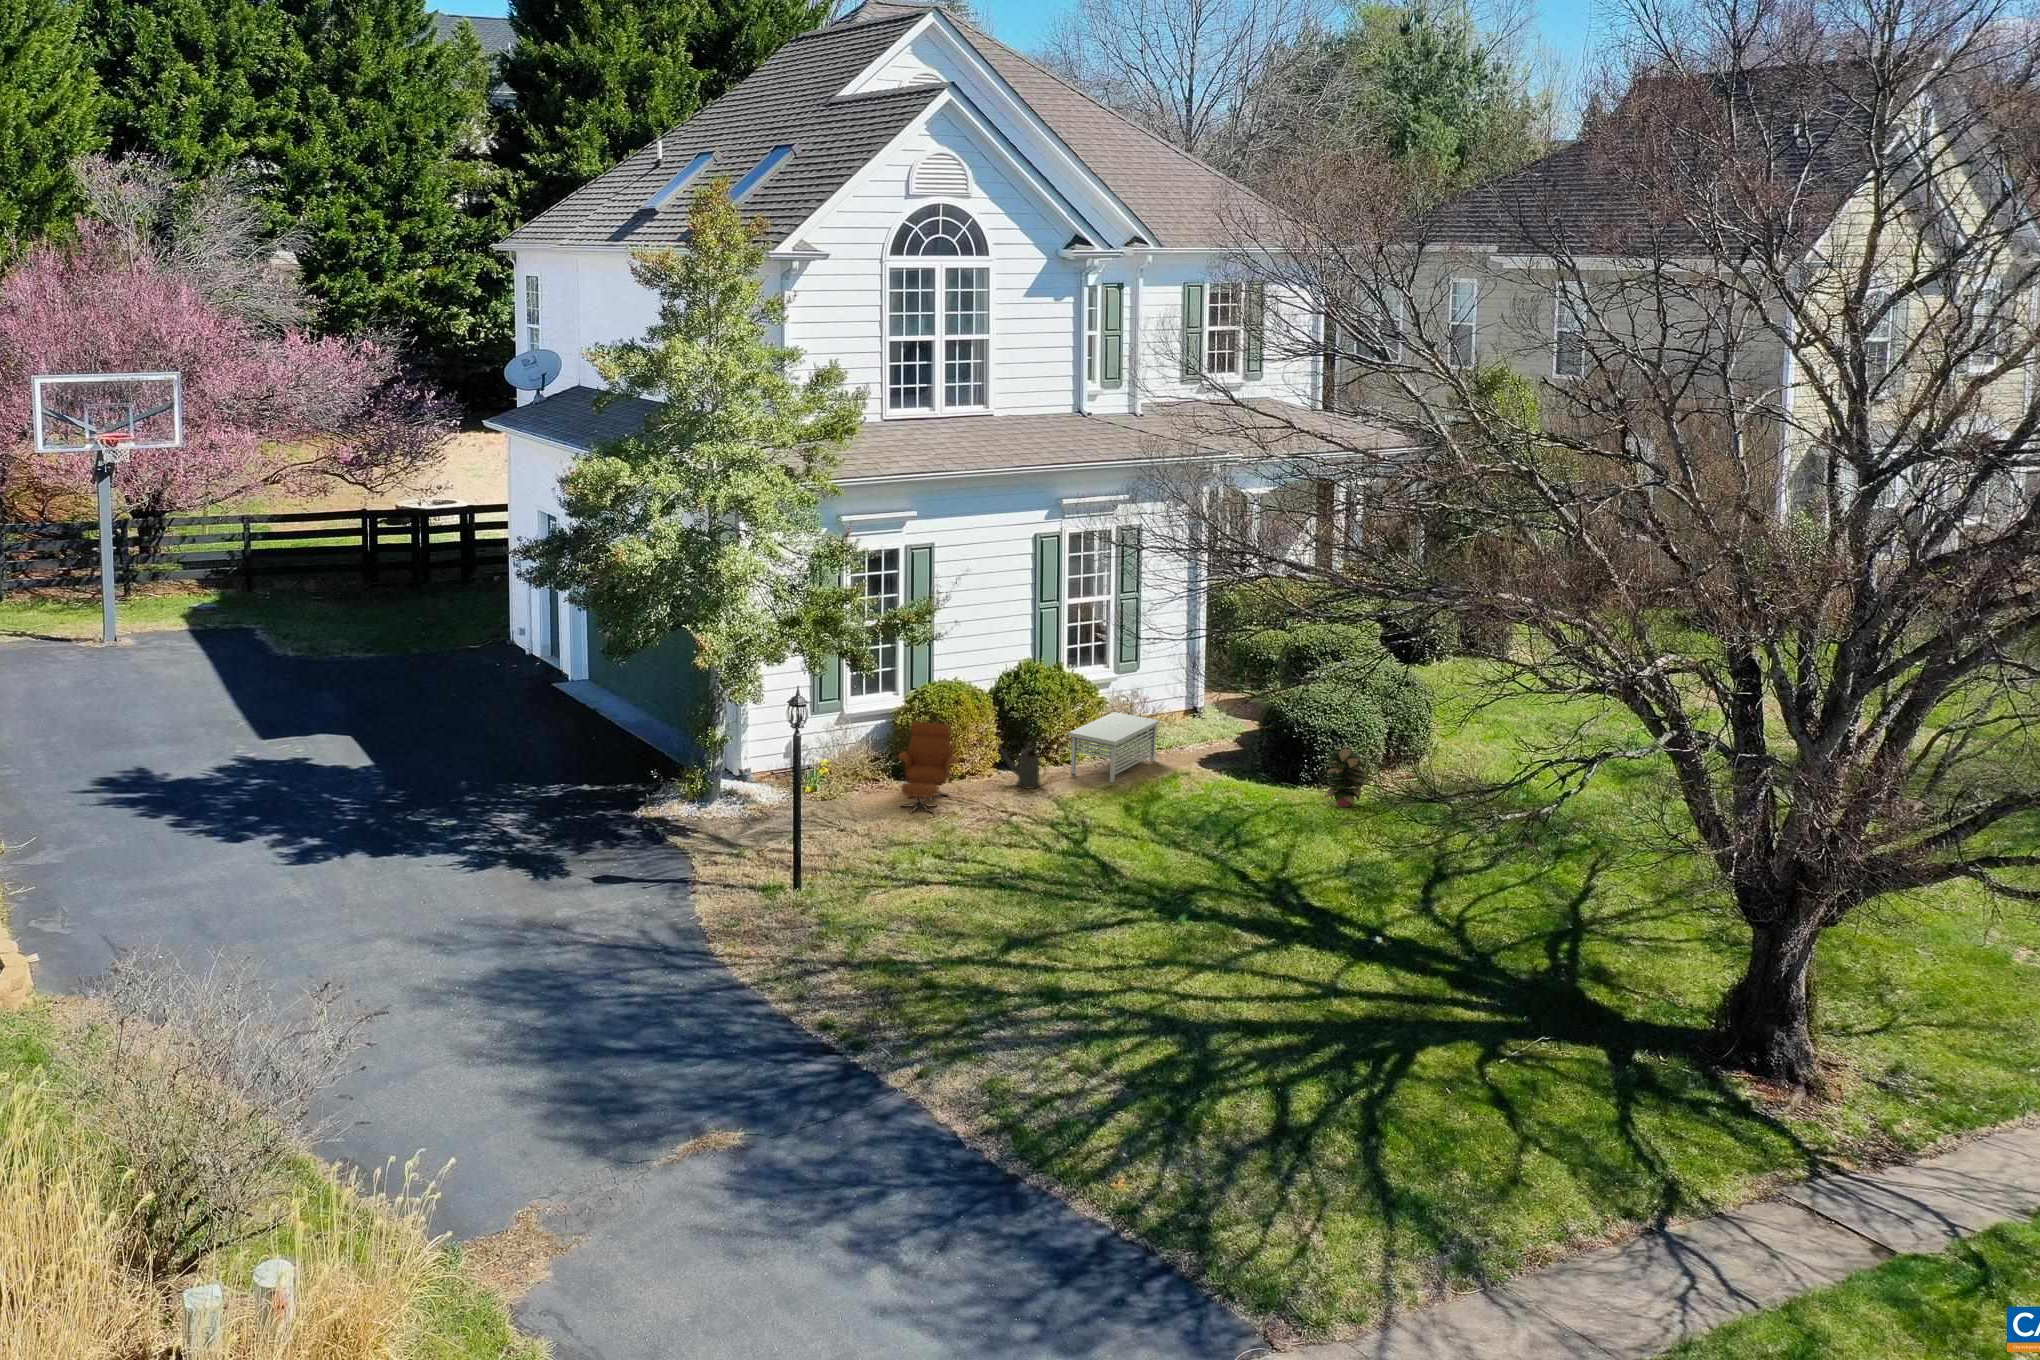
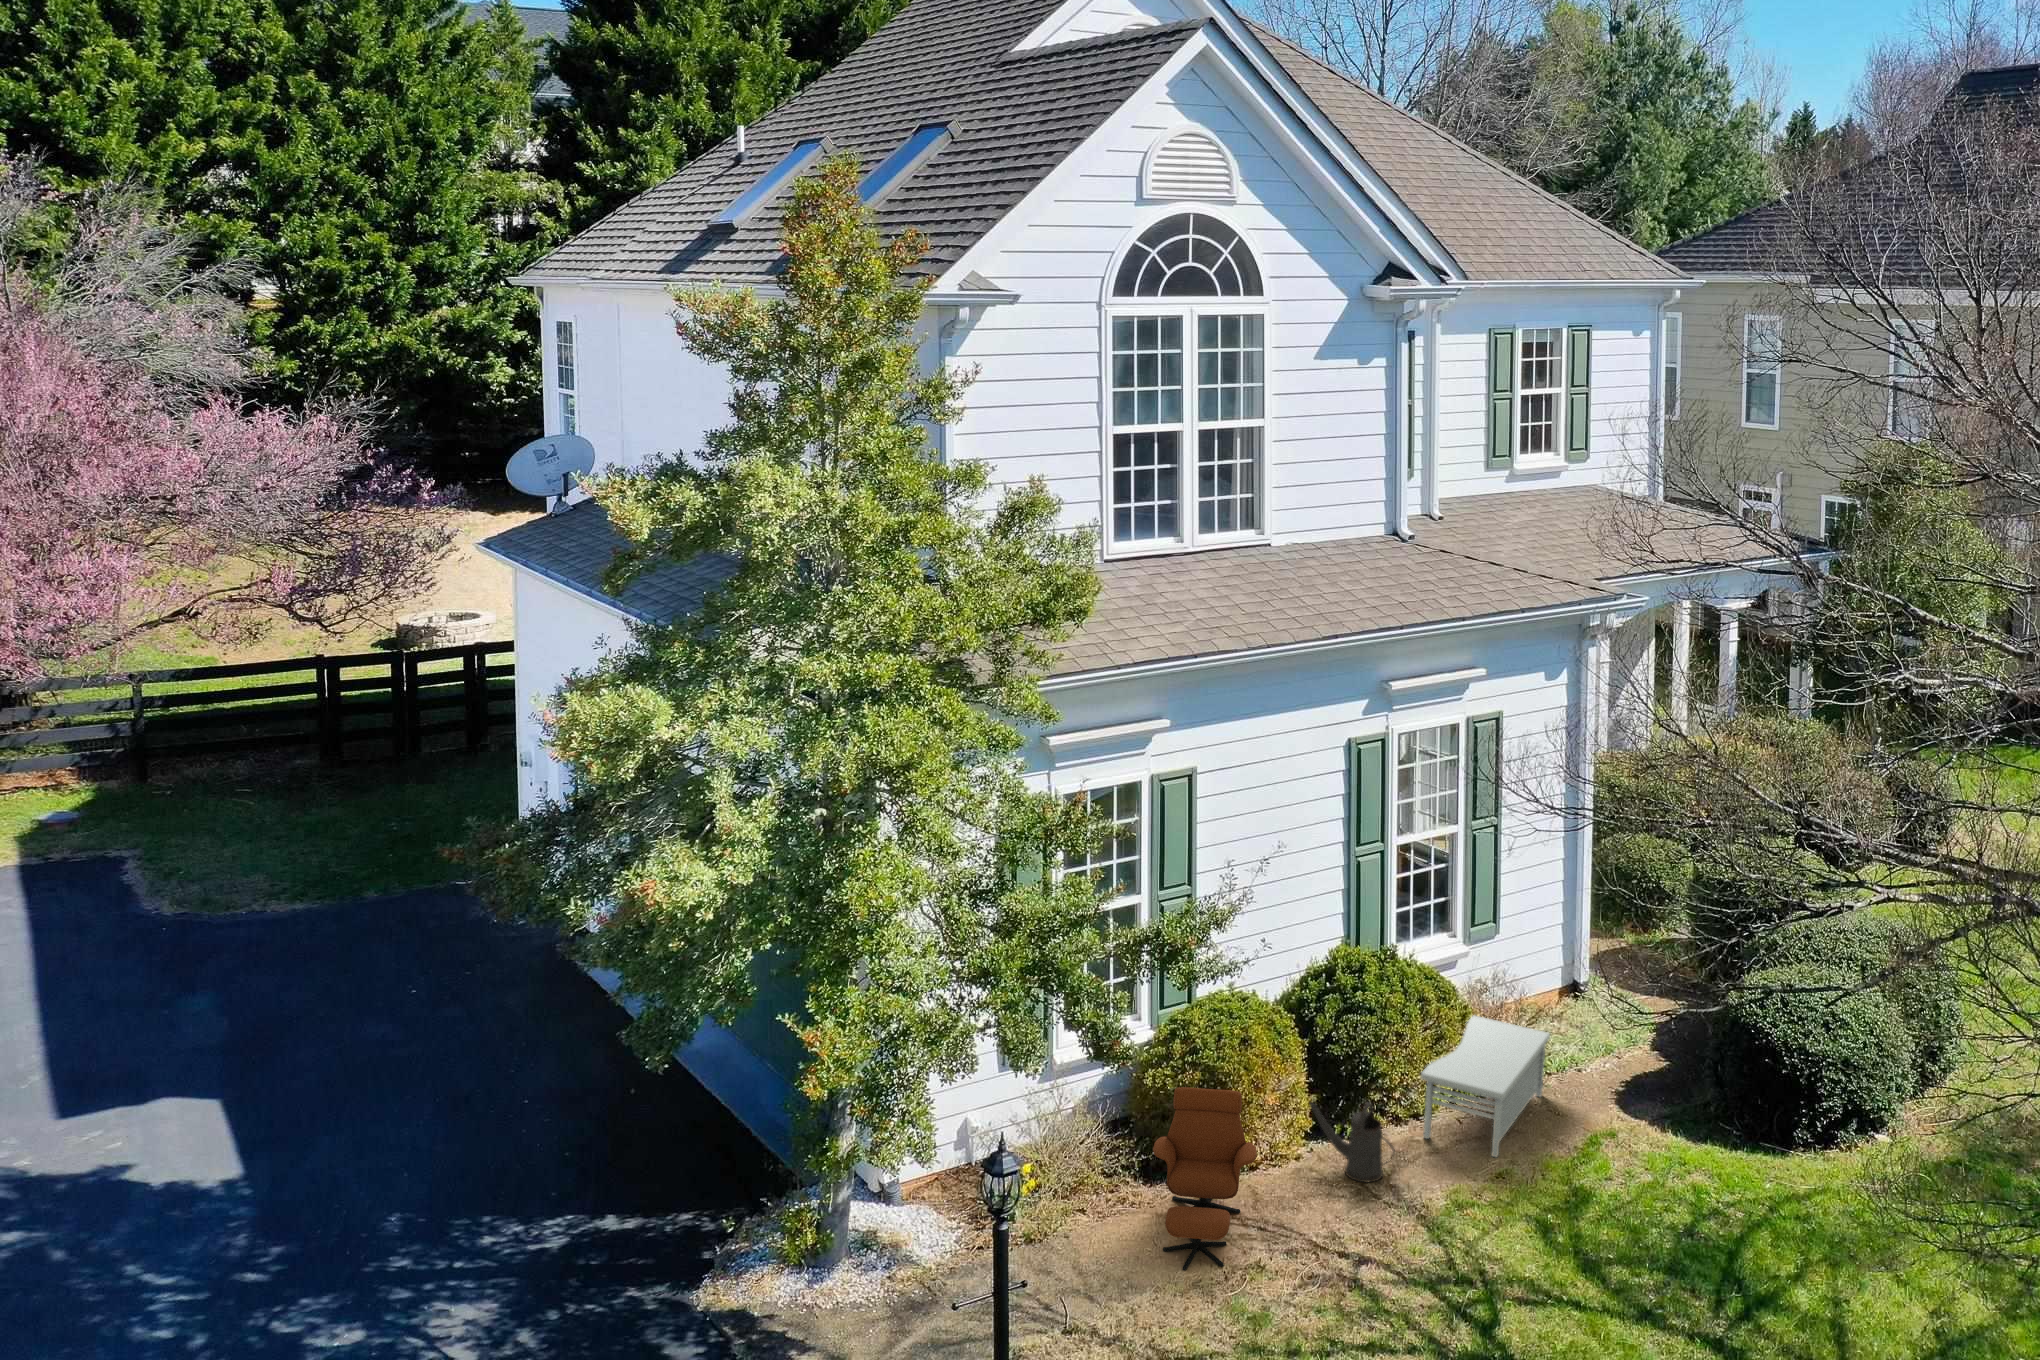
decorative plant: present [1324,749,1365,807] -> none [1848,1103,1920,1200]

